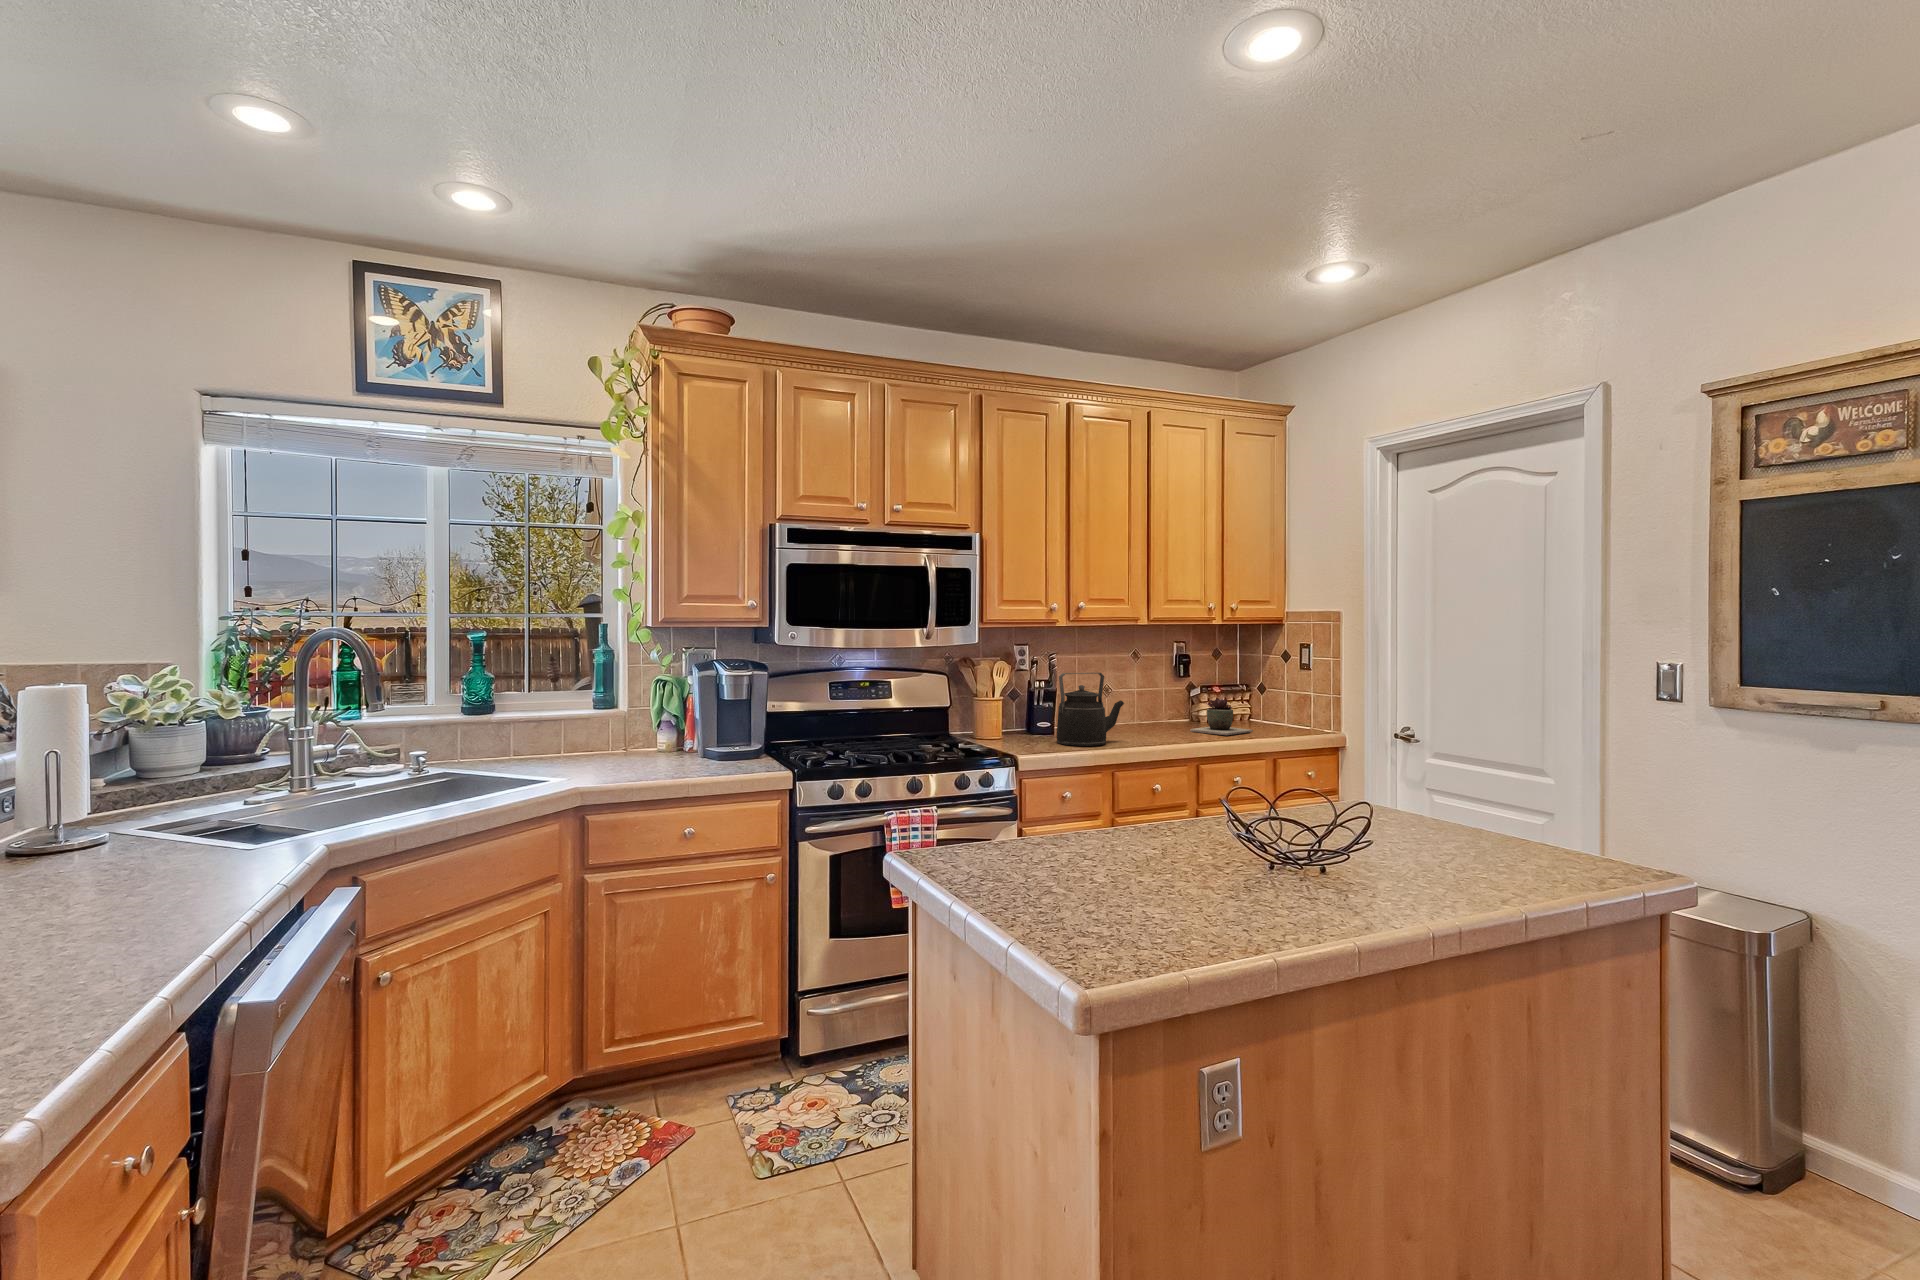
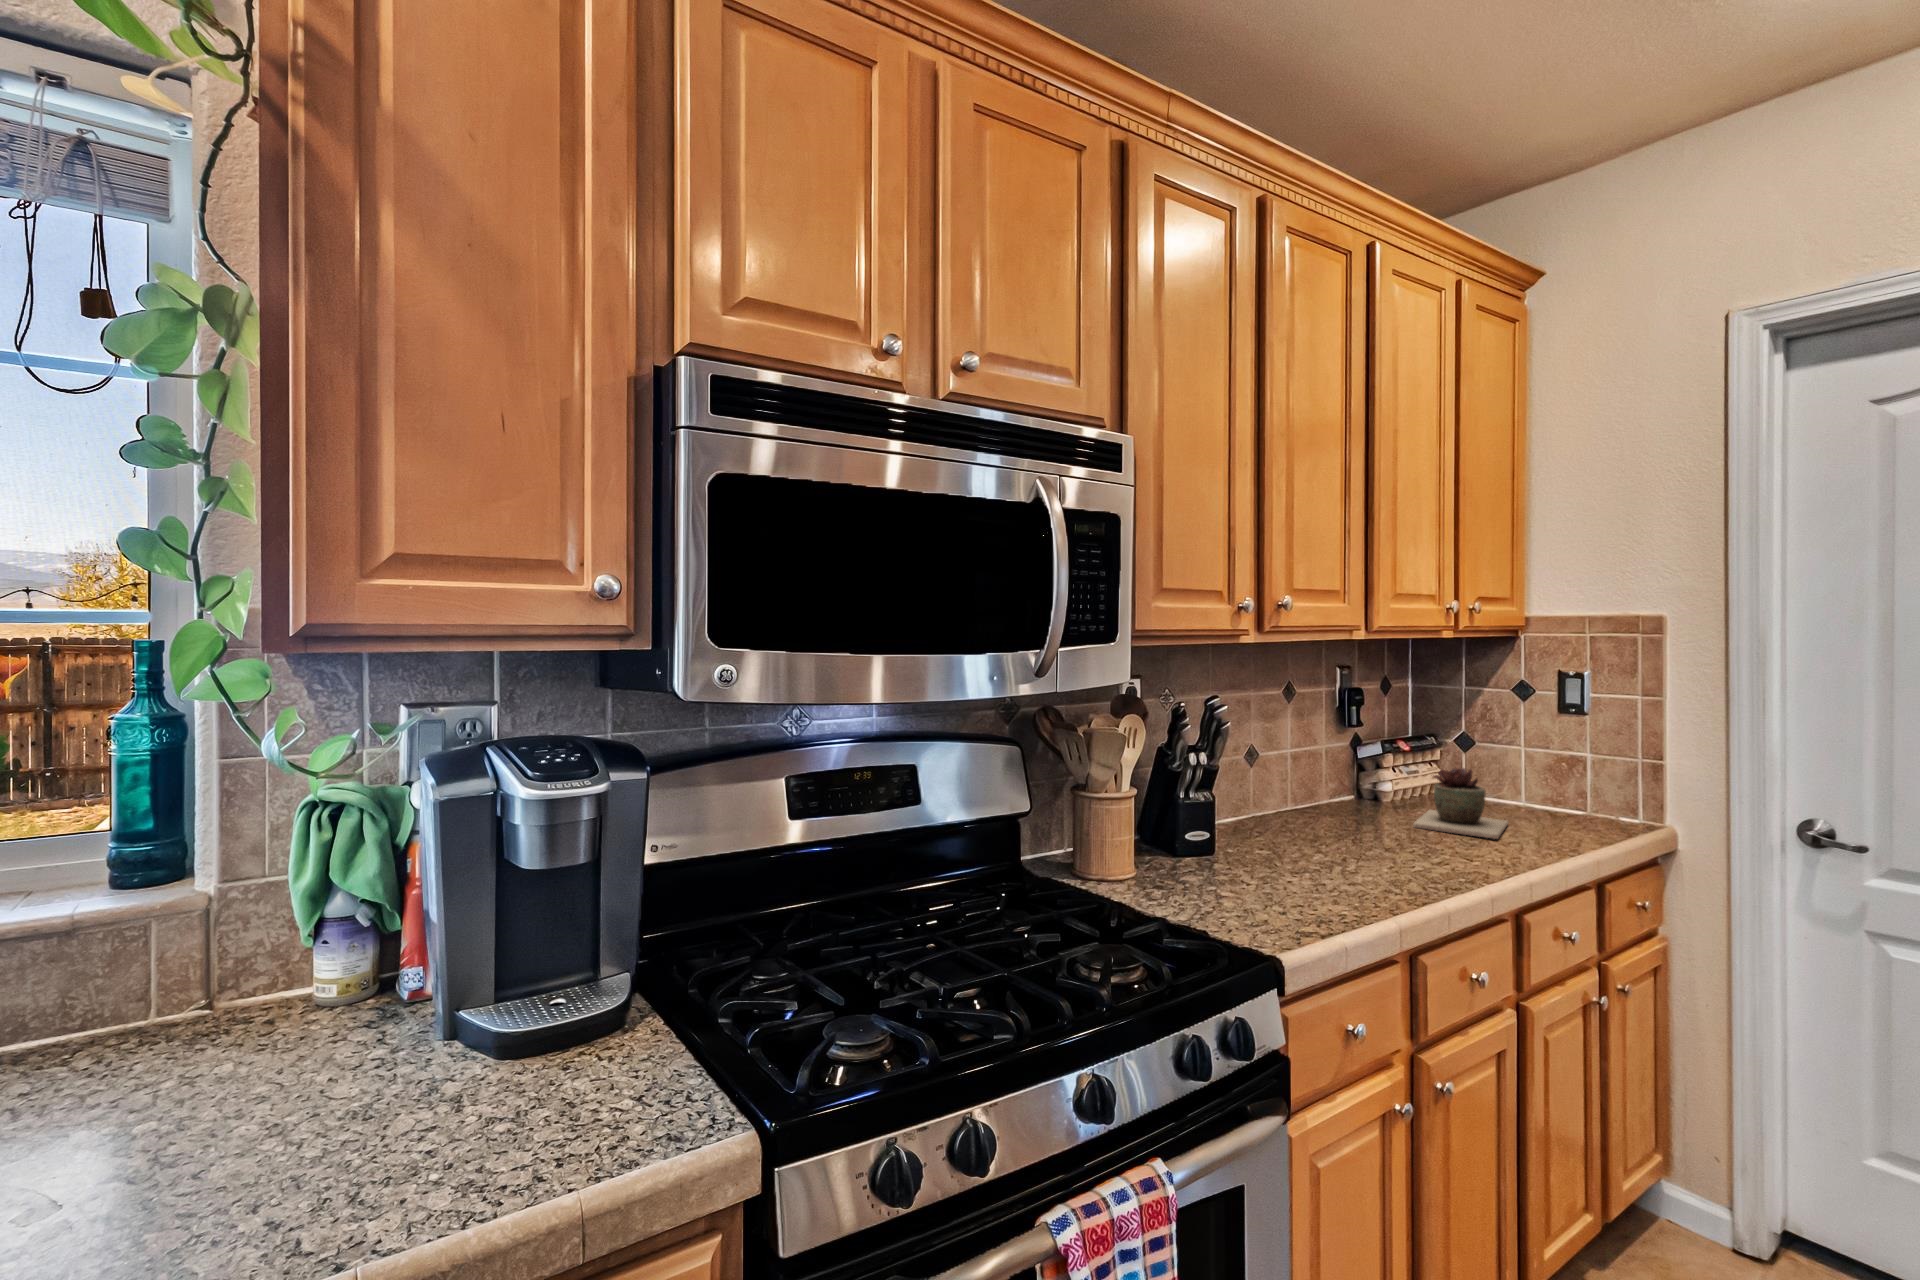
kettle: present [1057,673,1124,746] -> none [1257,738,1376,899]

